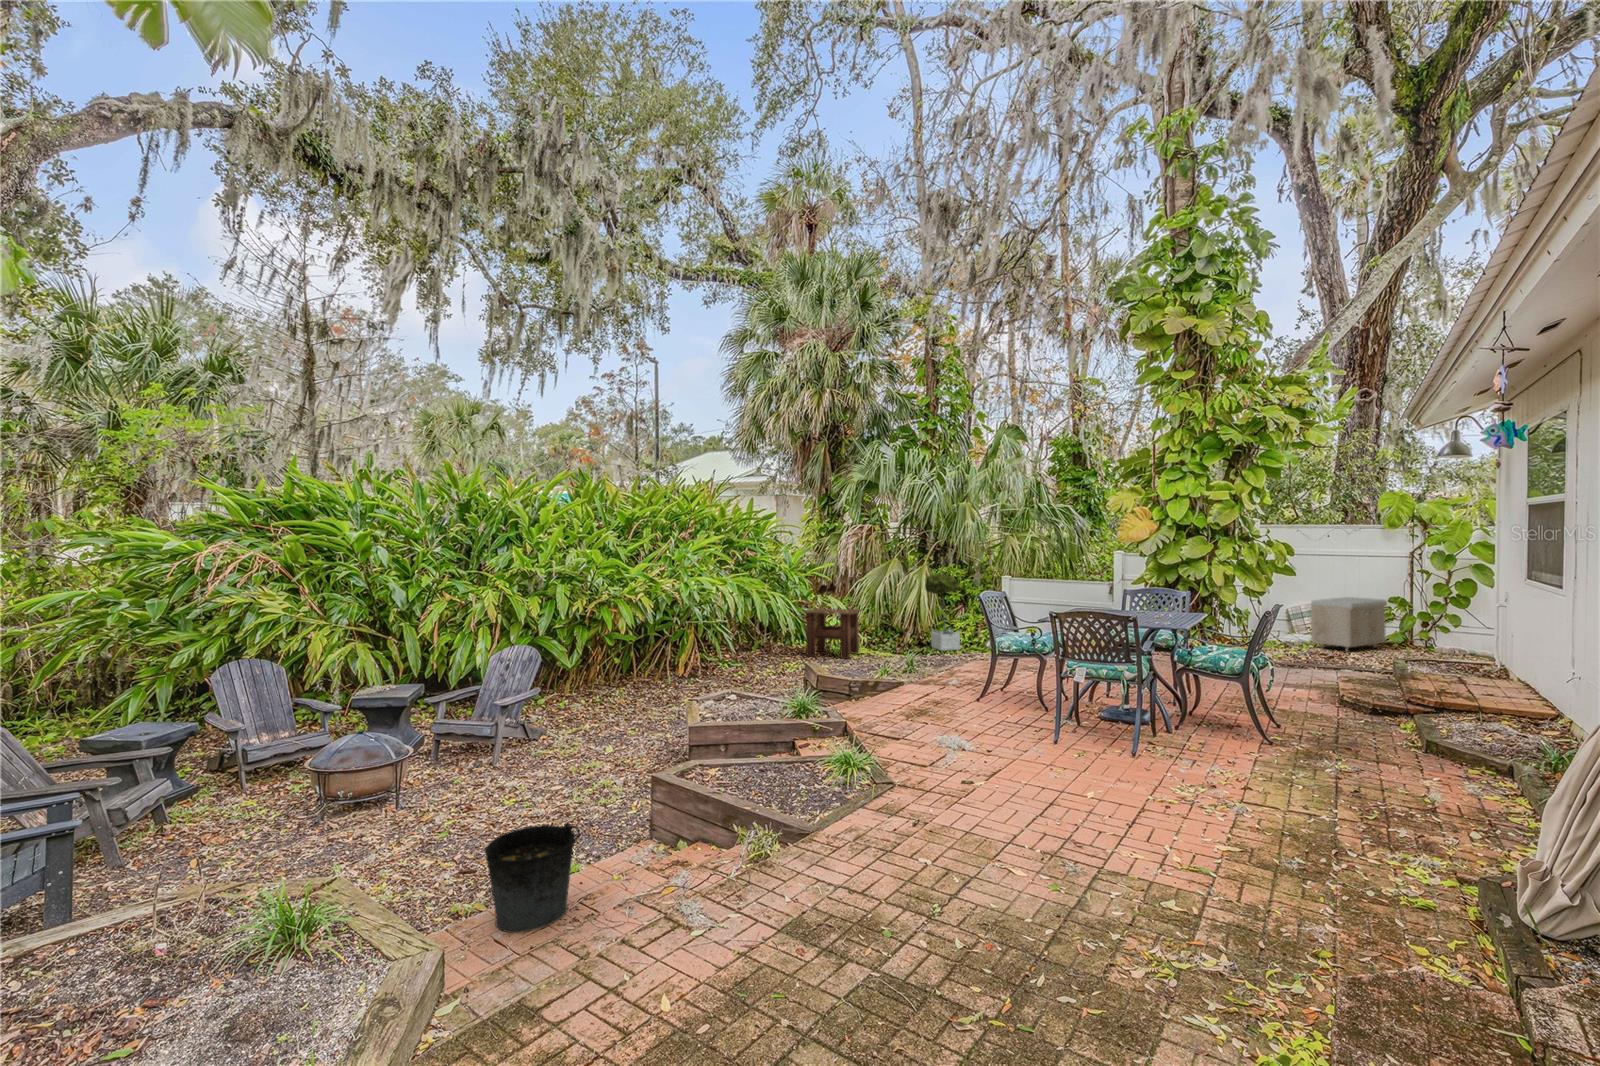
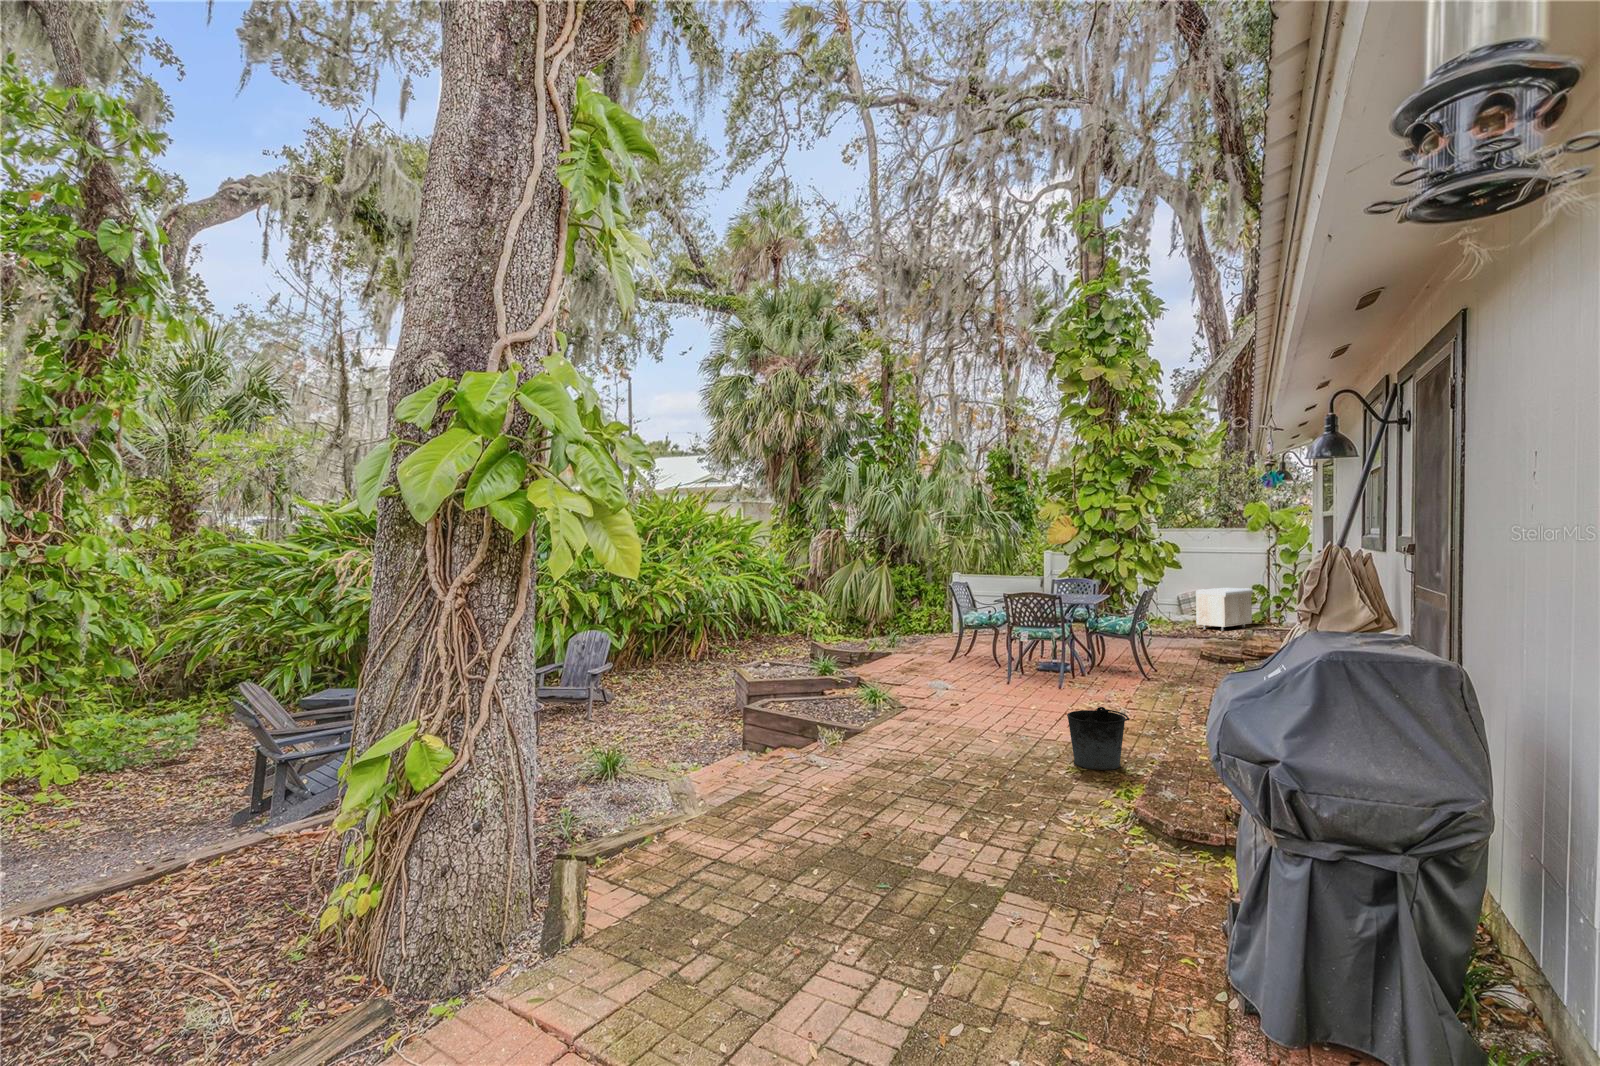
potted tree: present [925,574,960,651] -> none [887,570,918,637]
side table: present [802,608,862,659] -> none [783,602,838,644]
bucket: present [485,822,580,933] -> present [1067,707,1129,770]

